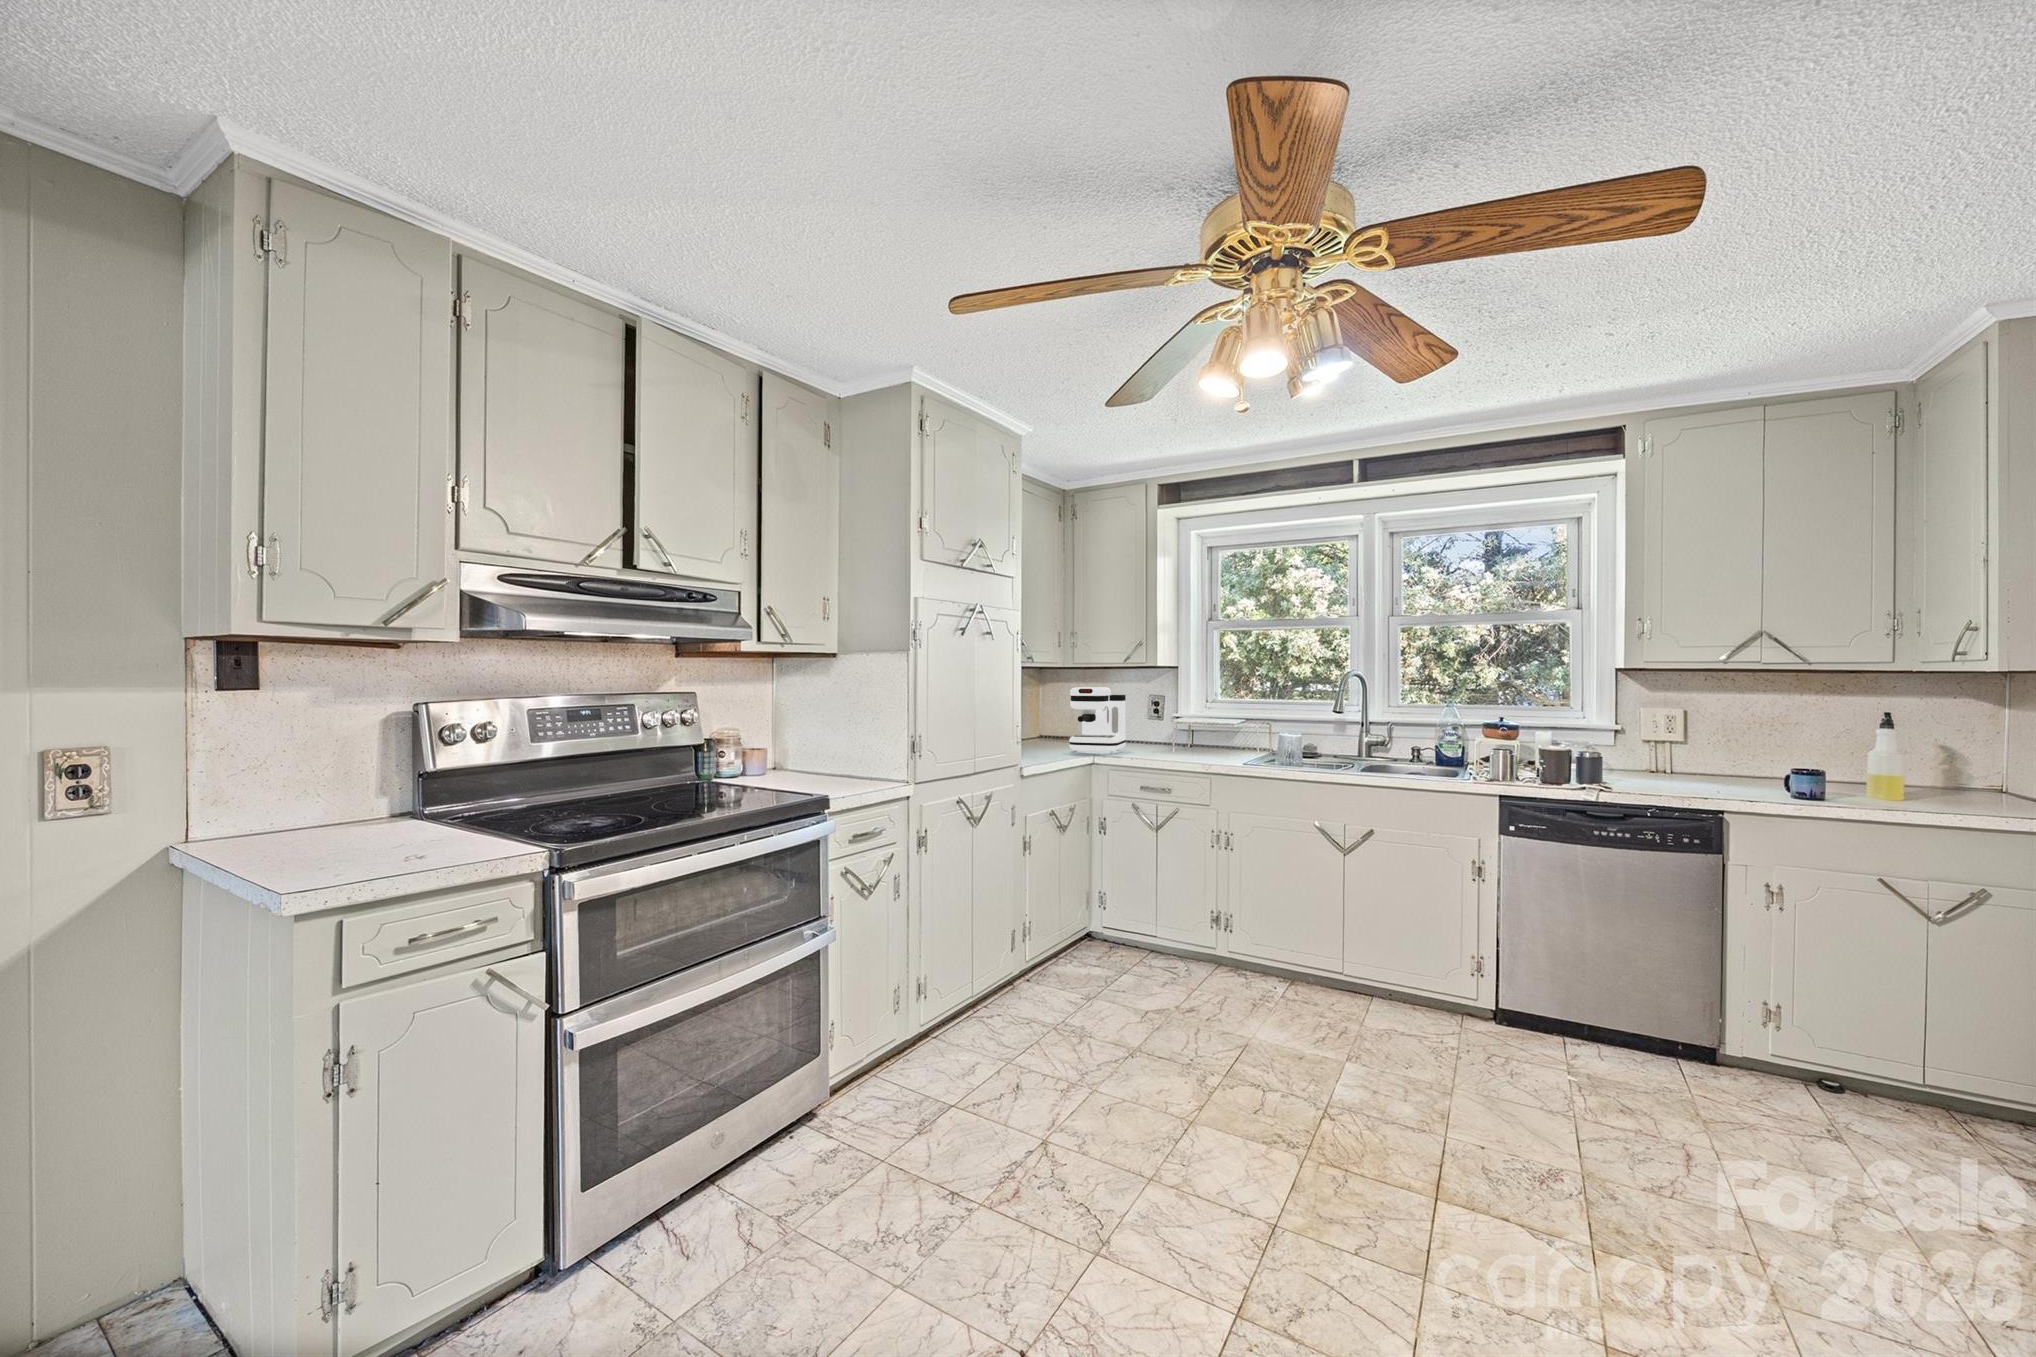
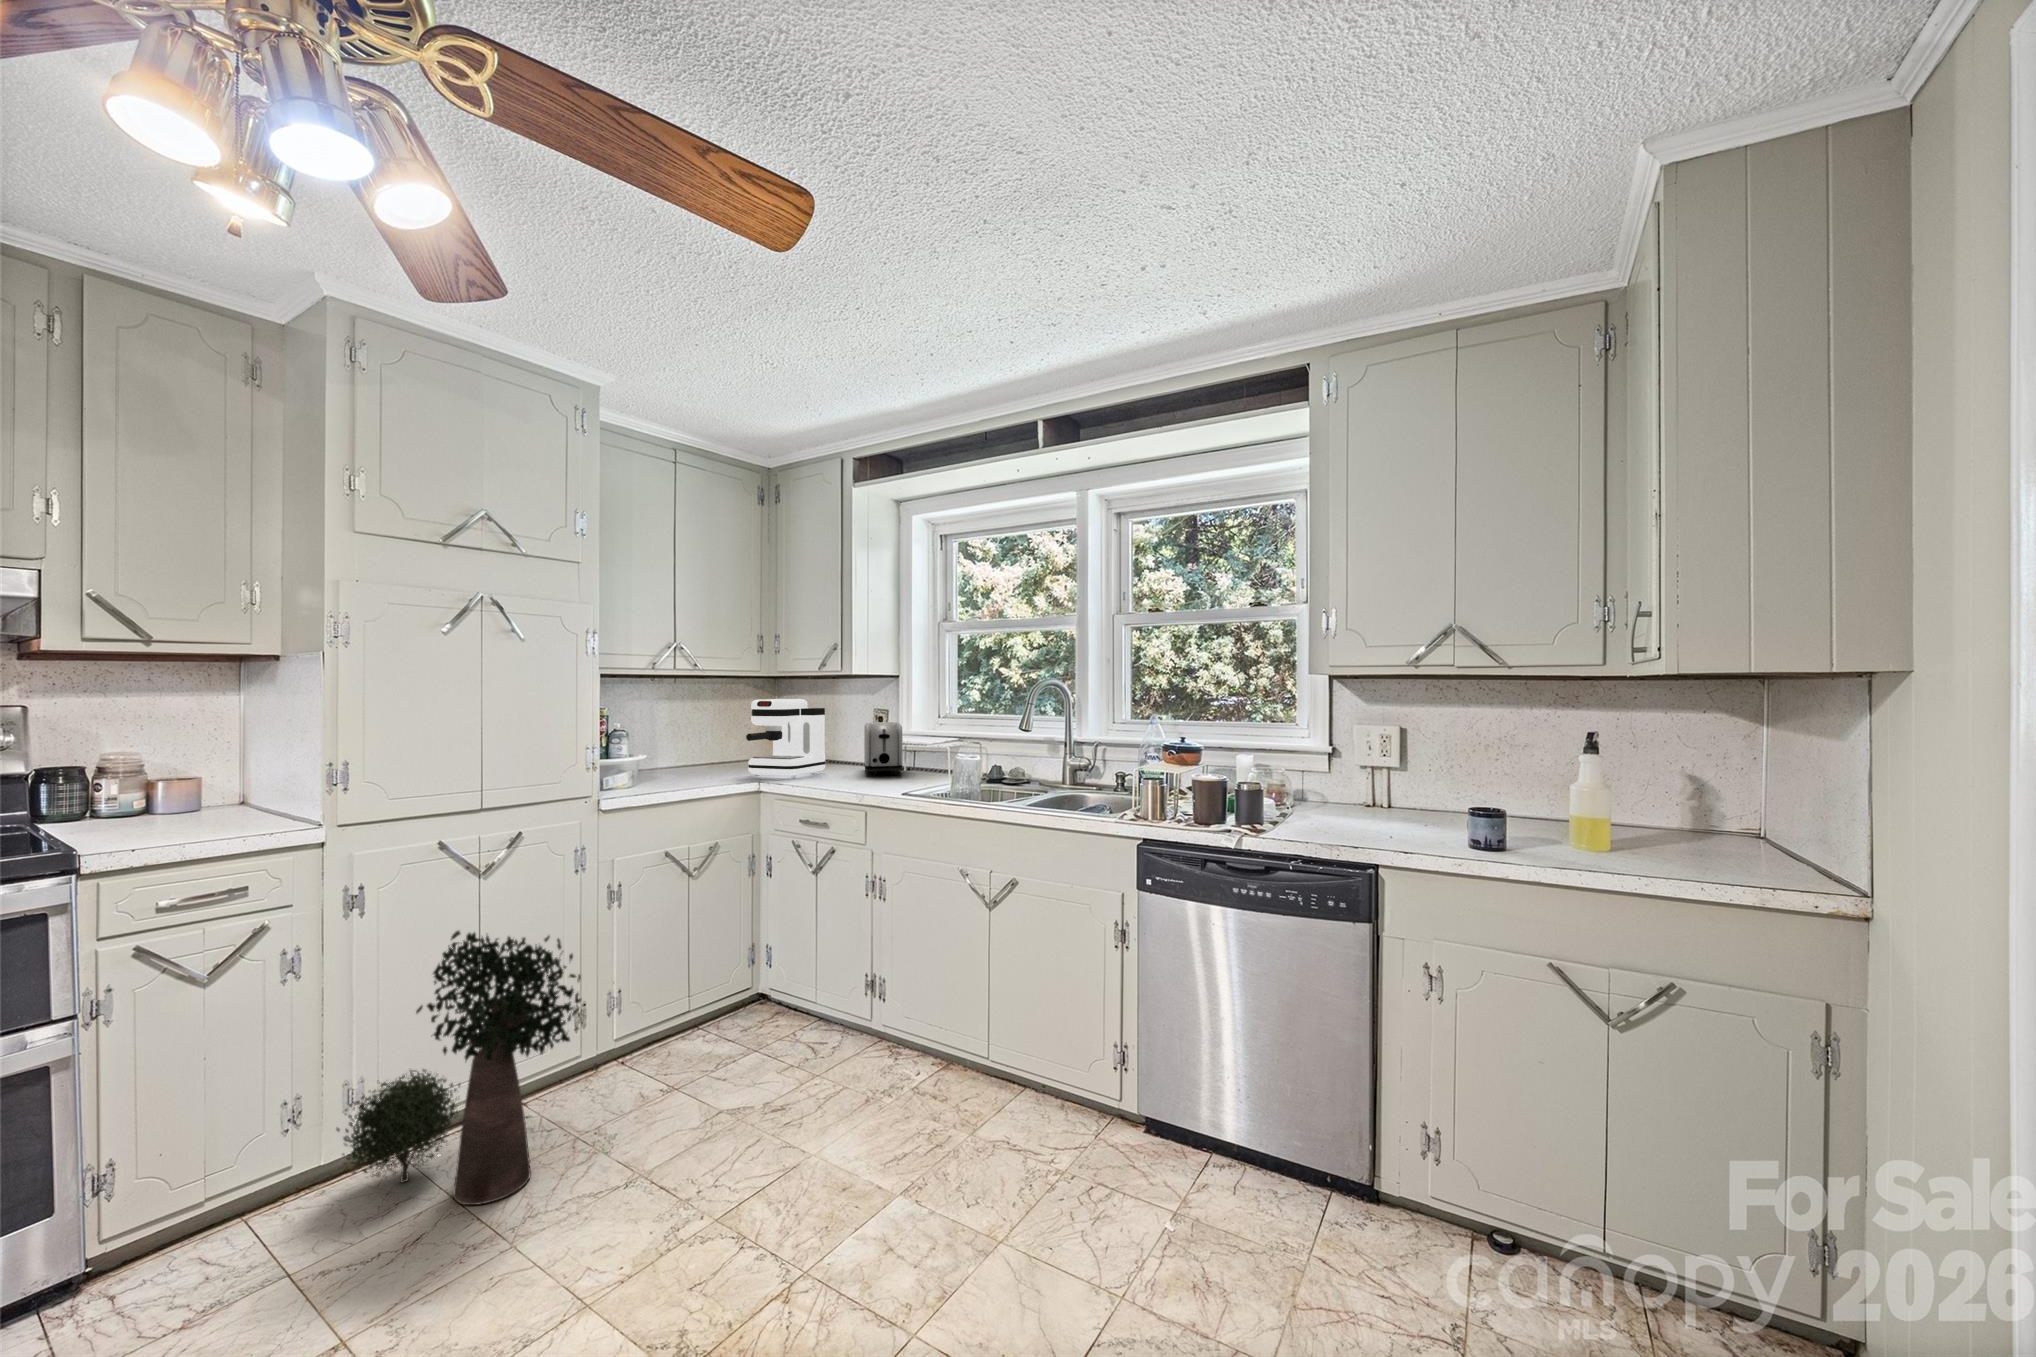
toaster: none [1150,707,1197,752] -> present [864,722,903,775]
potted plant: none [936,862,1100,1064] -> present [337,931,581,1205]

